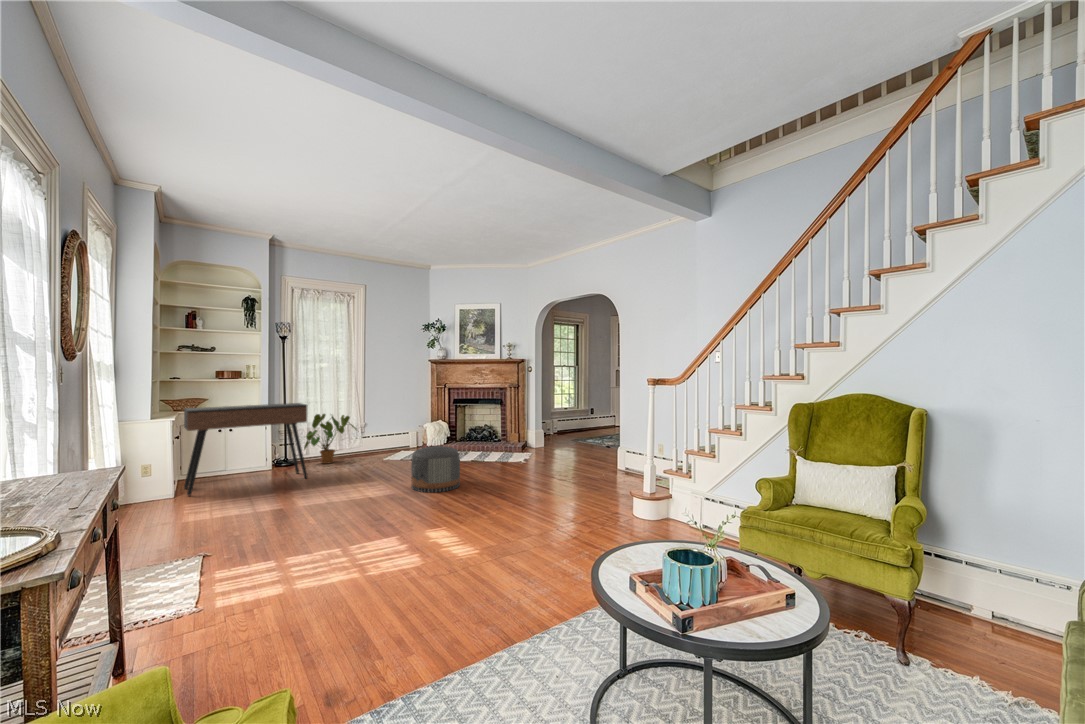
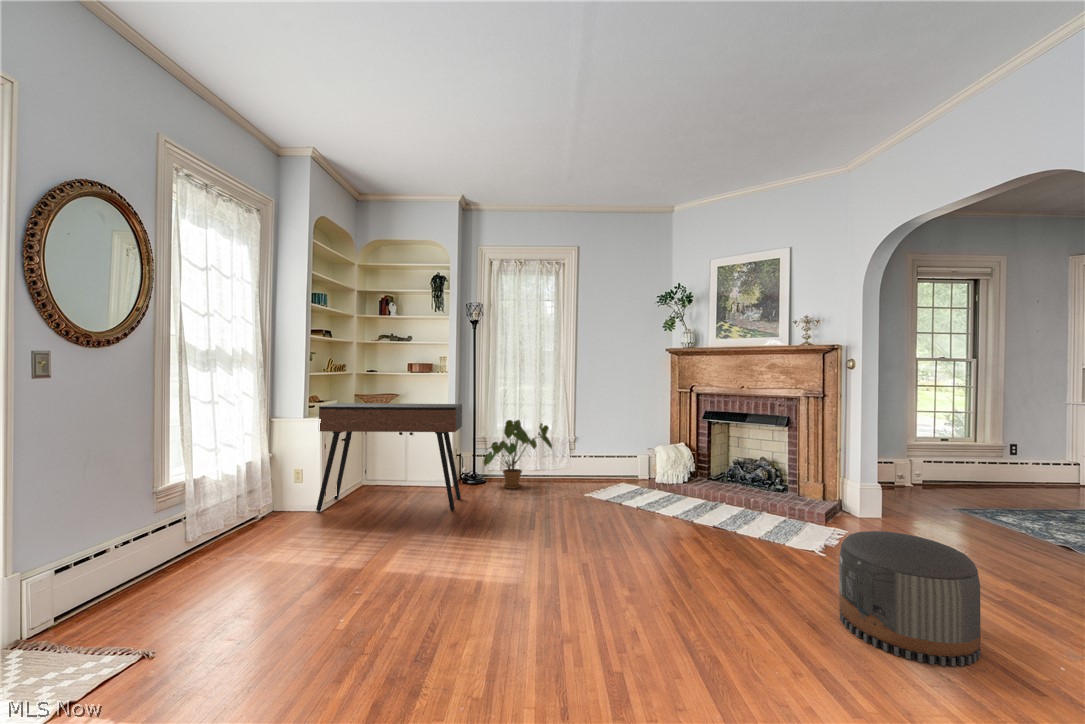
pouf: present [411,446,460,492] -> present [839,531,981,666]

